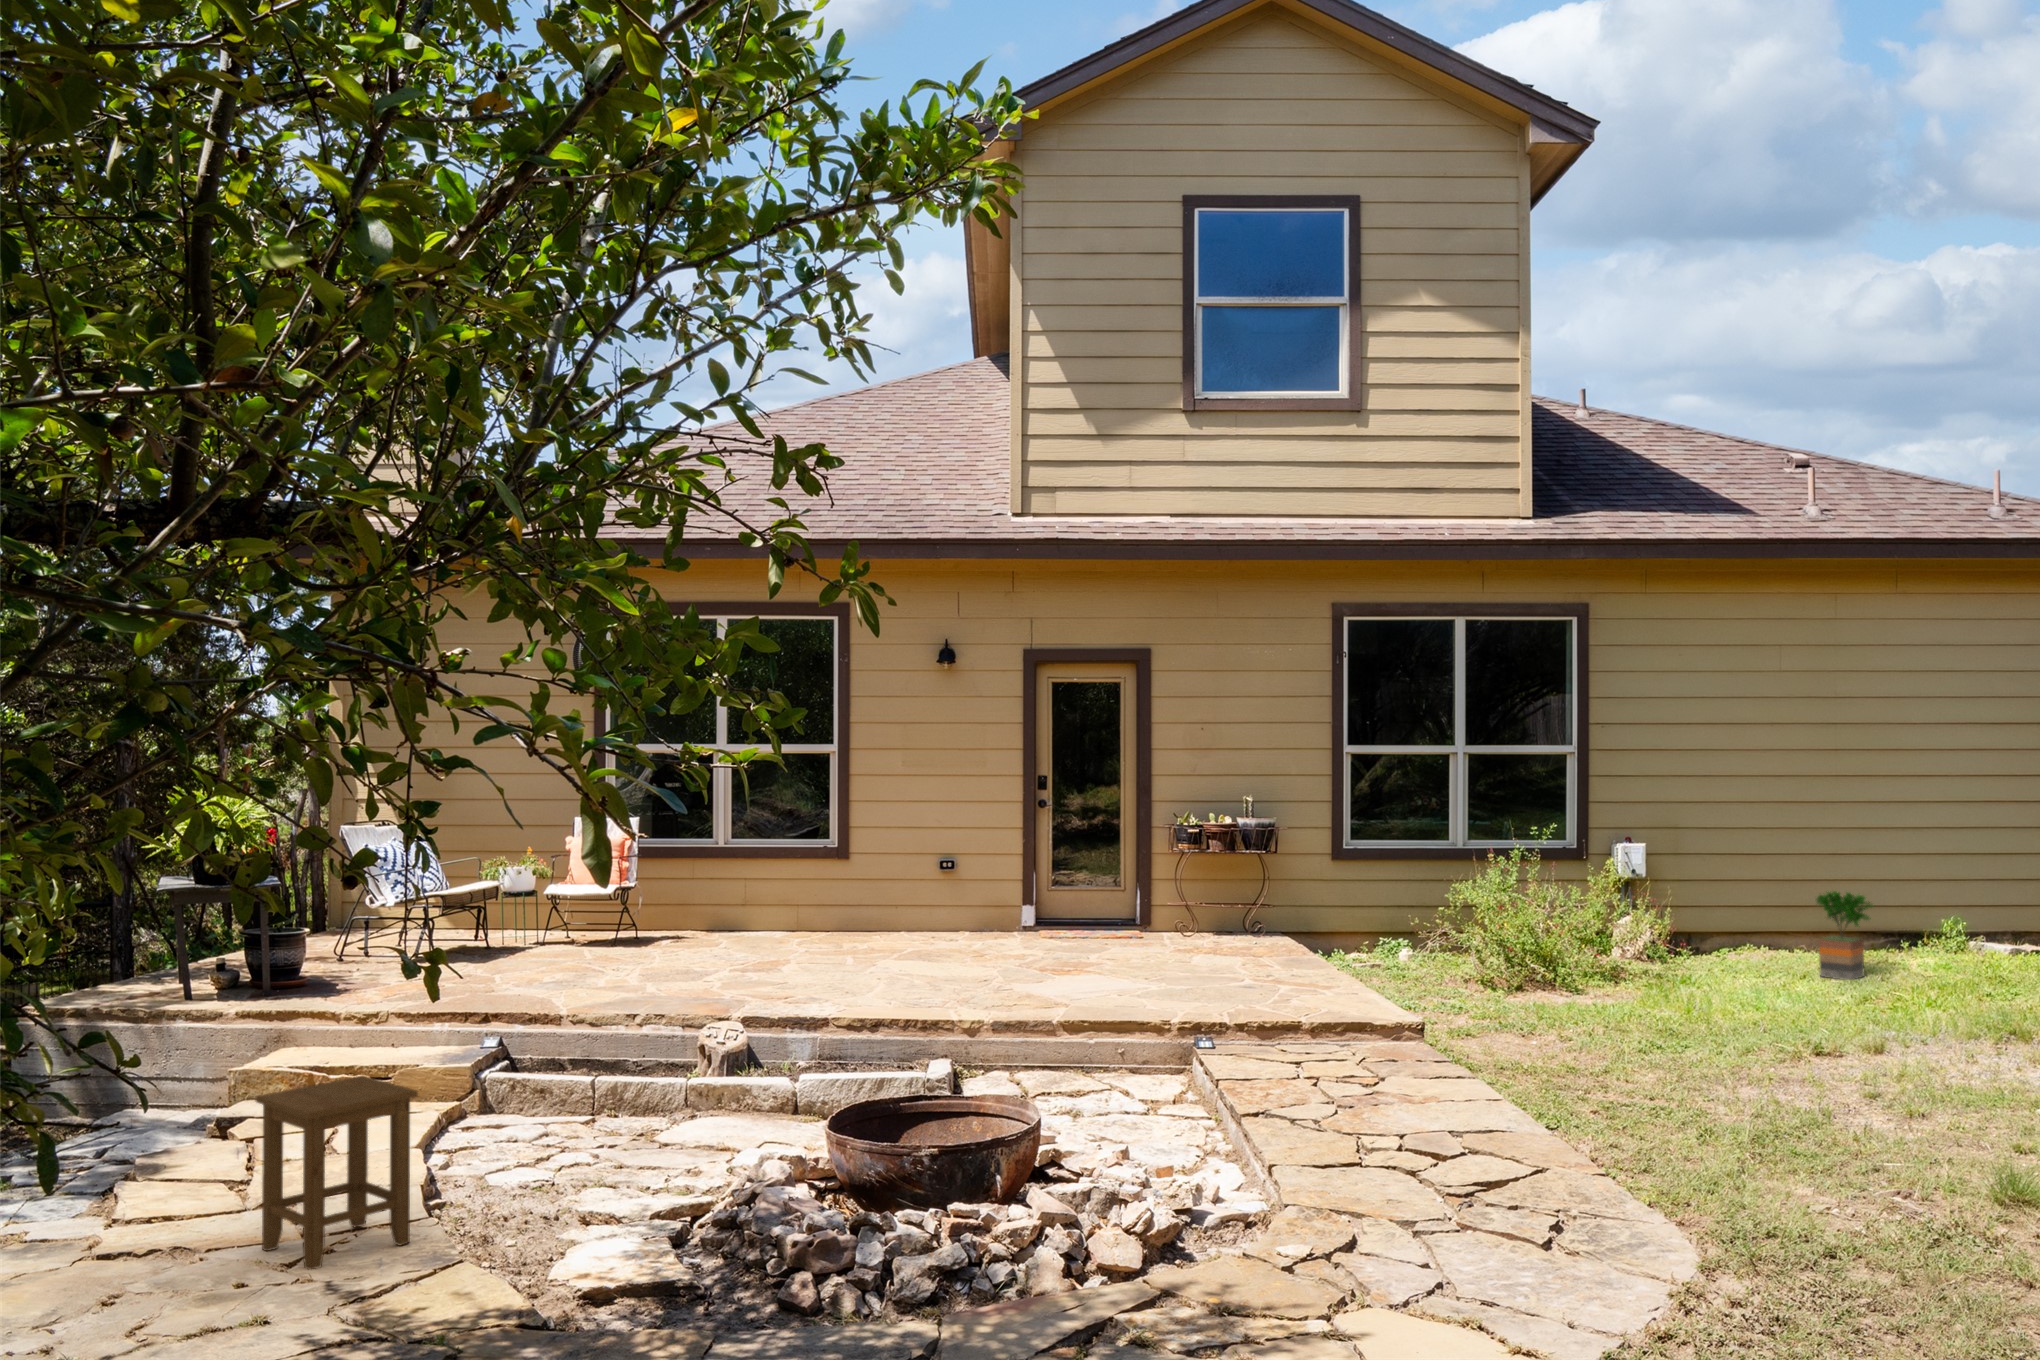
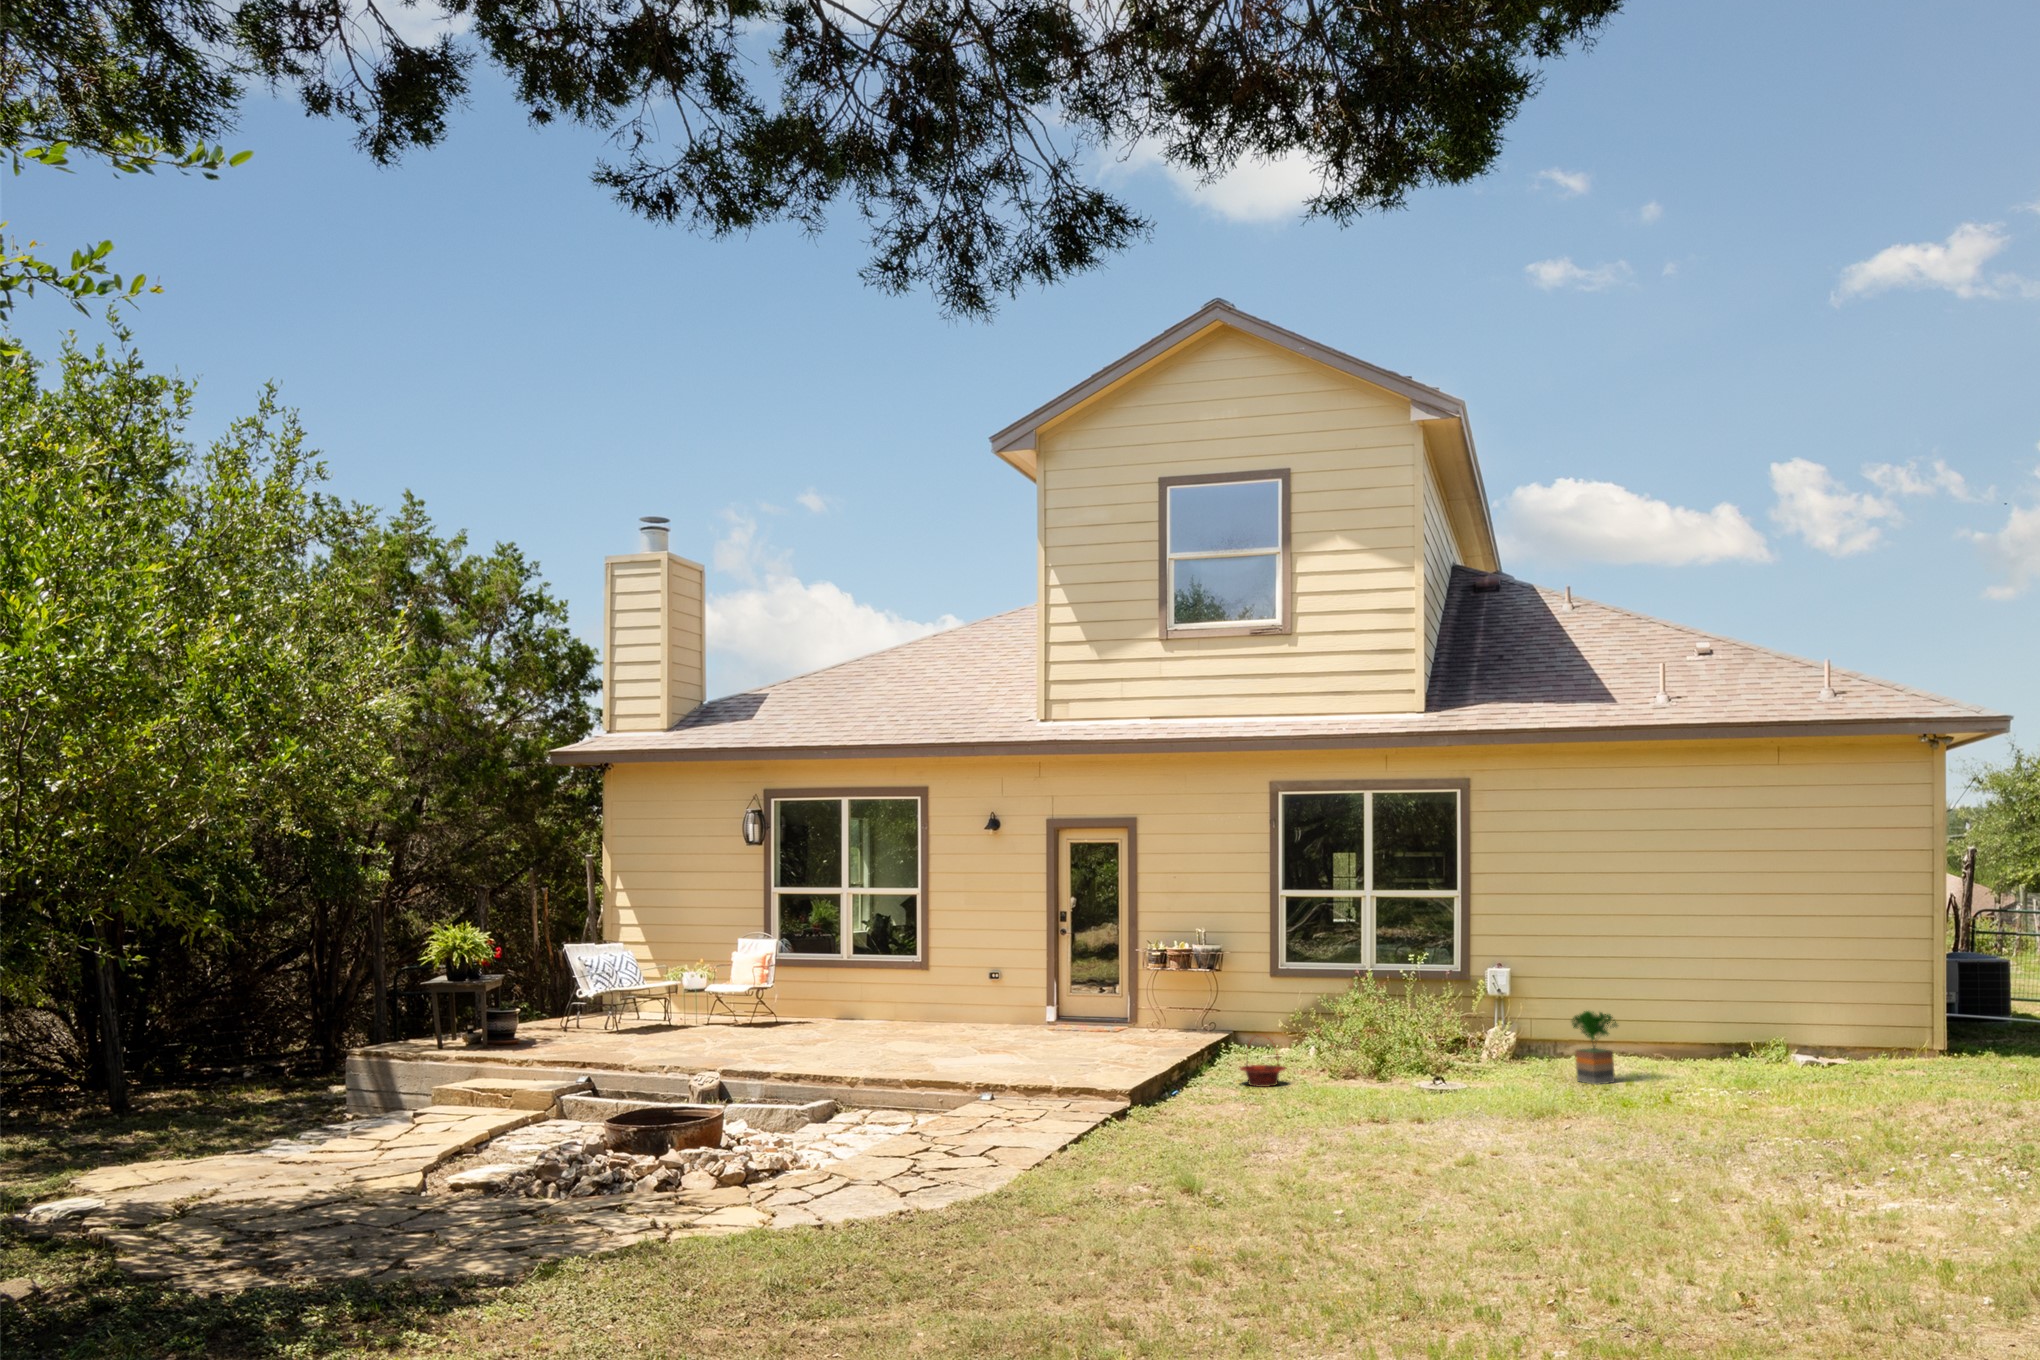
basket: none [1448,934,1515,1003] -> present [1238,1038,1287,1087]
stool: present [255,1076,418,1270] -> none [325,1073,395,1168]

